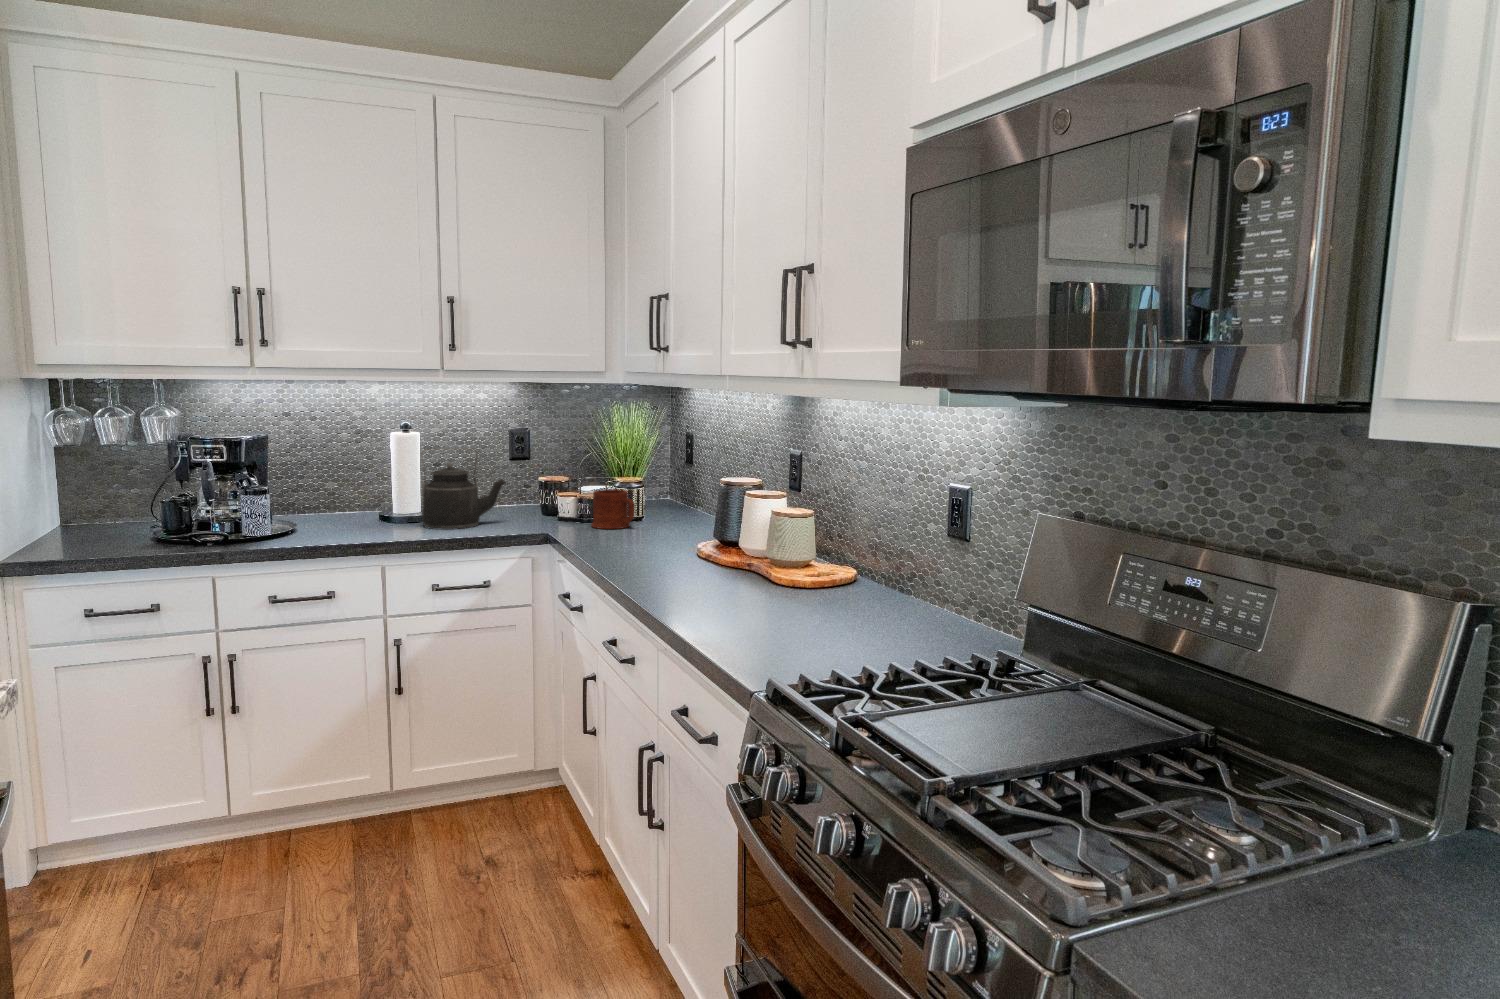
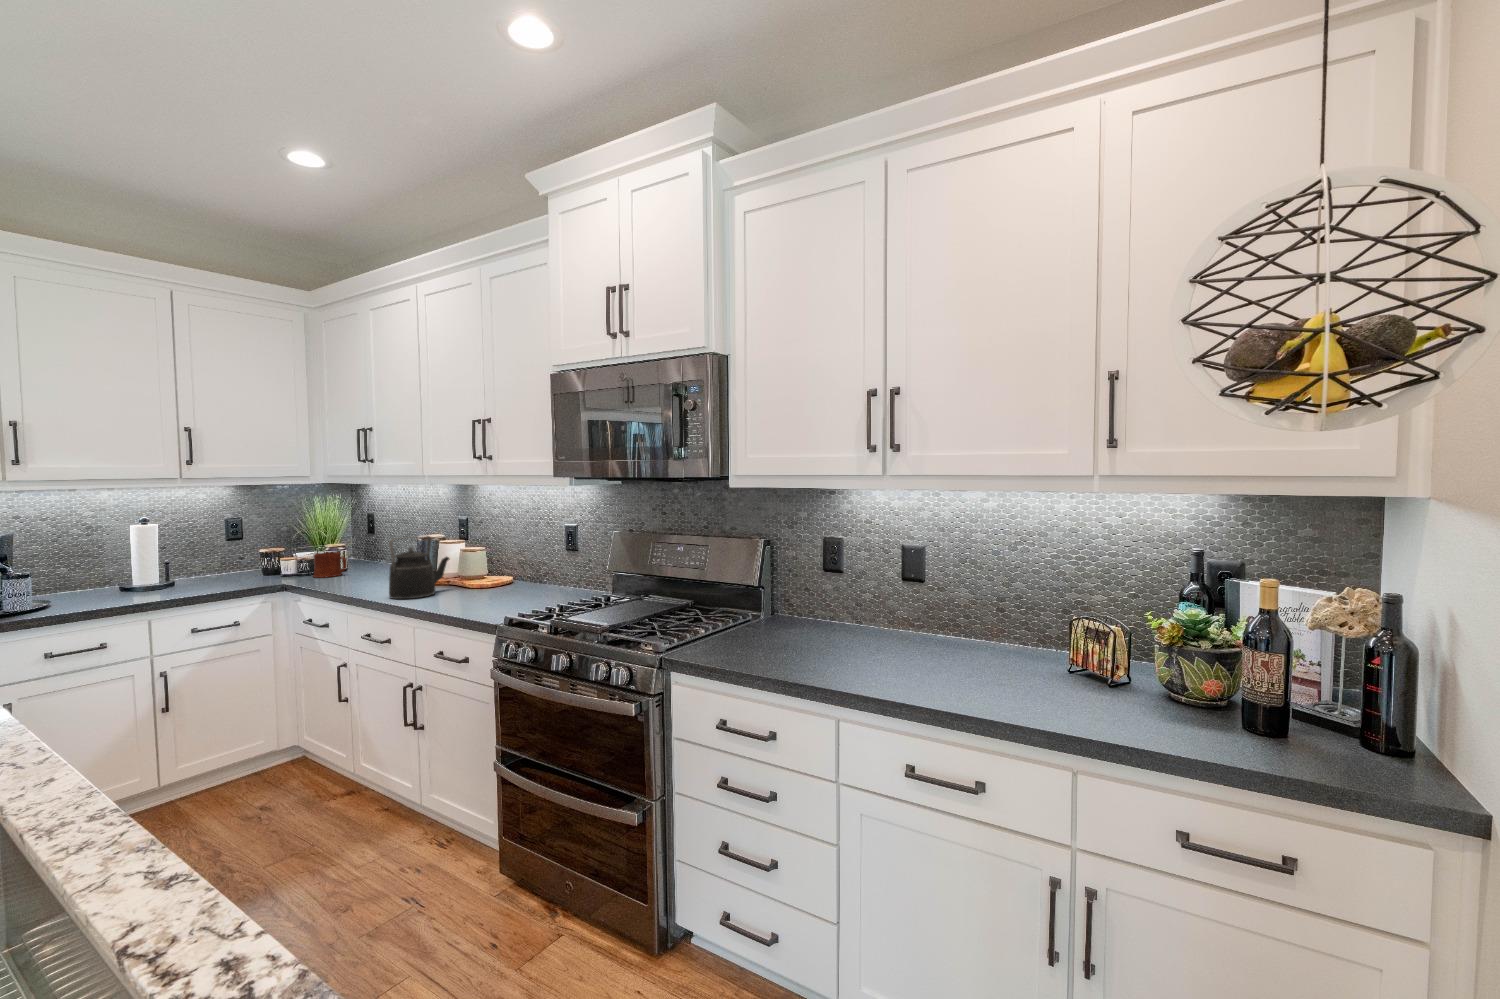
kettle: present [421,448,505,530] -> present [389,536,450,599]

